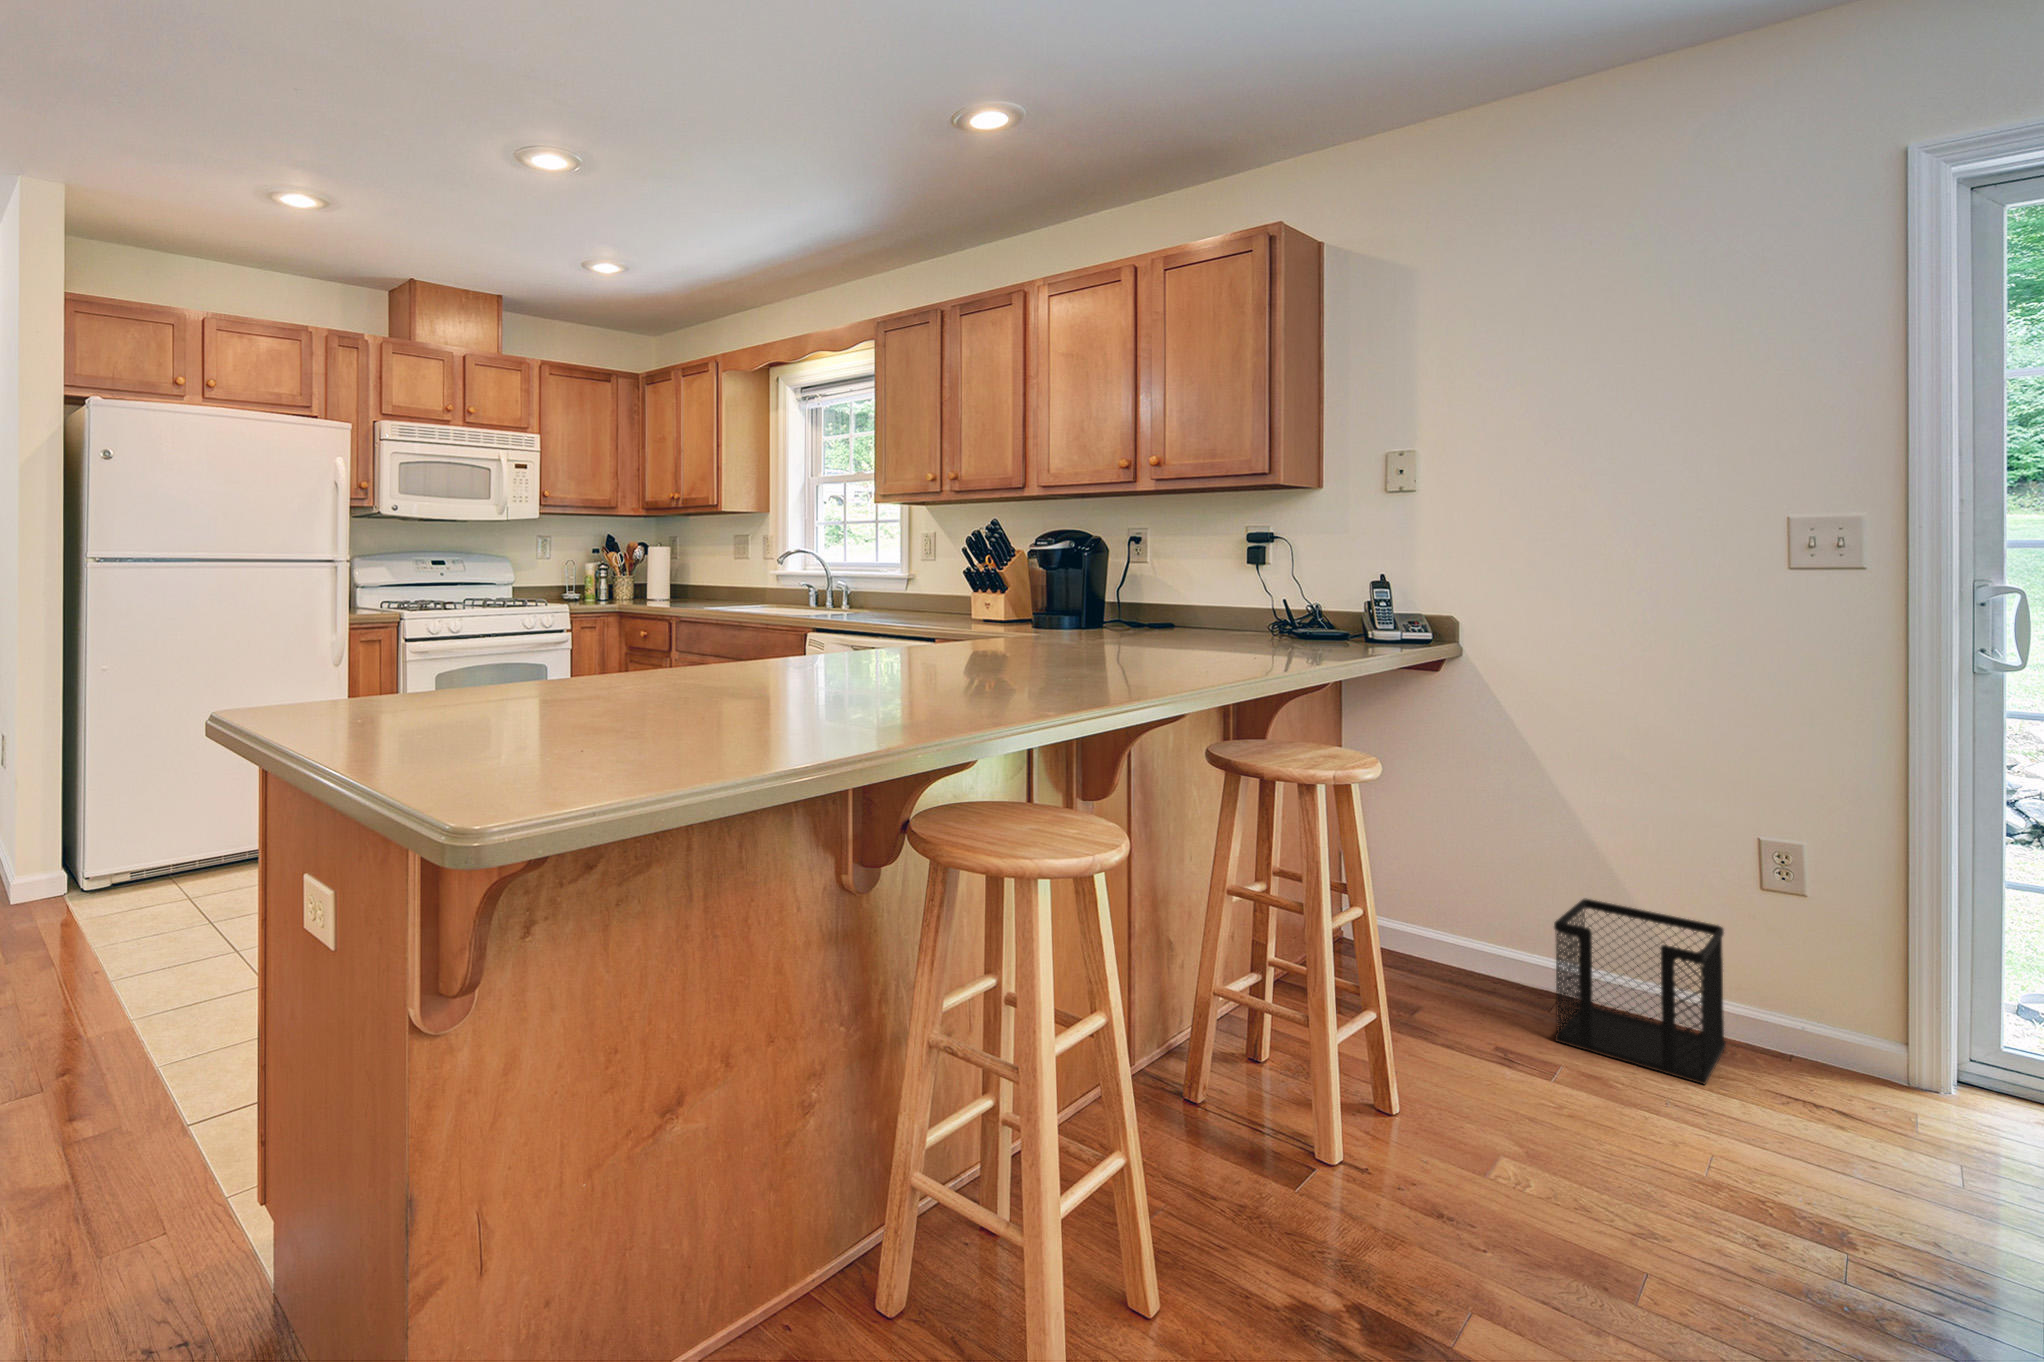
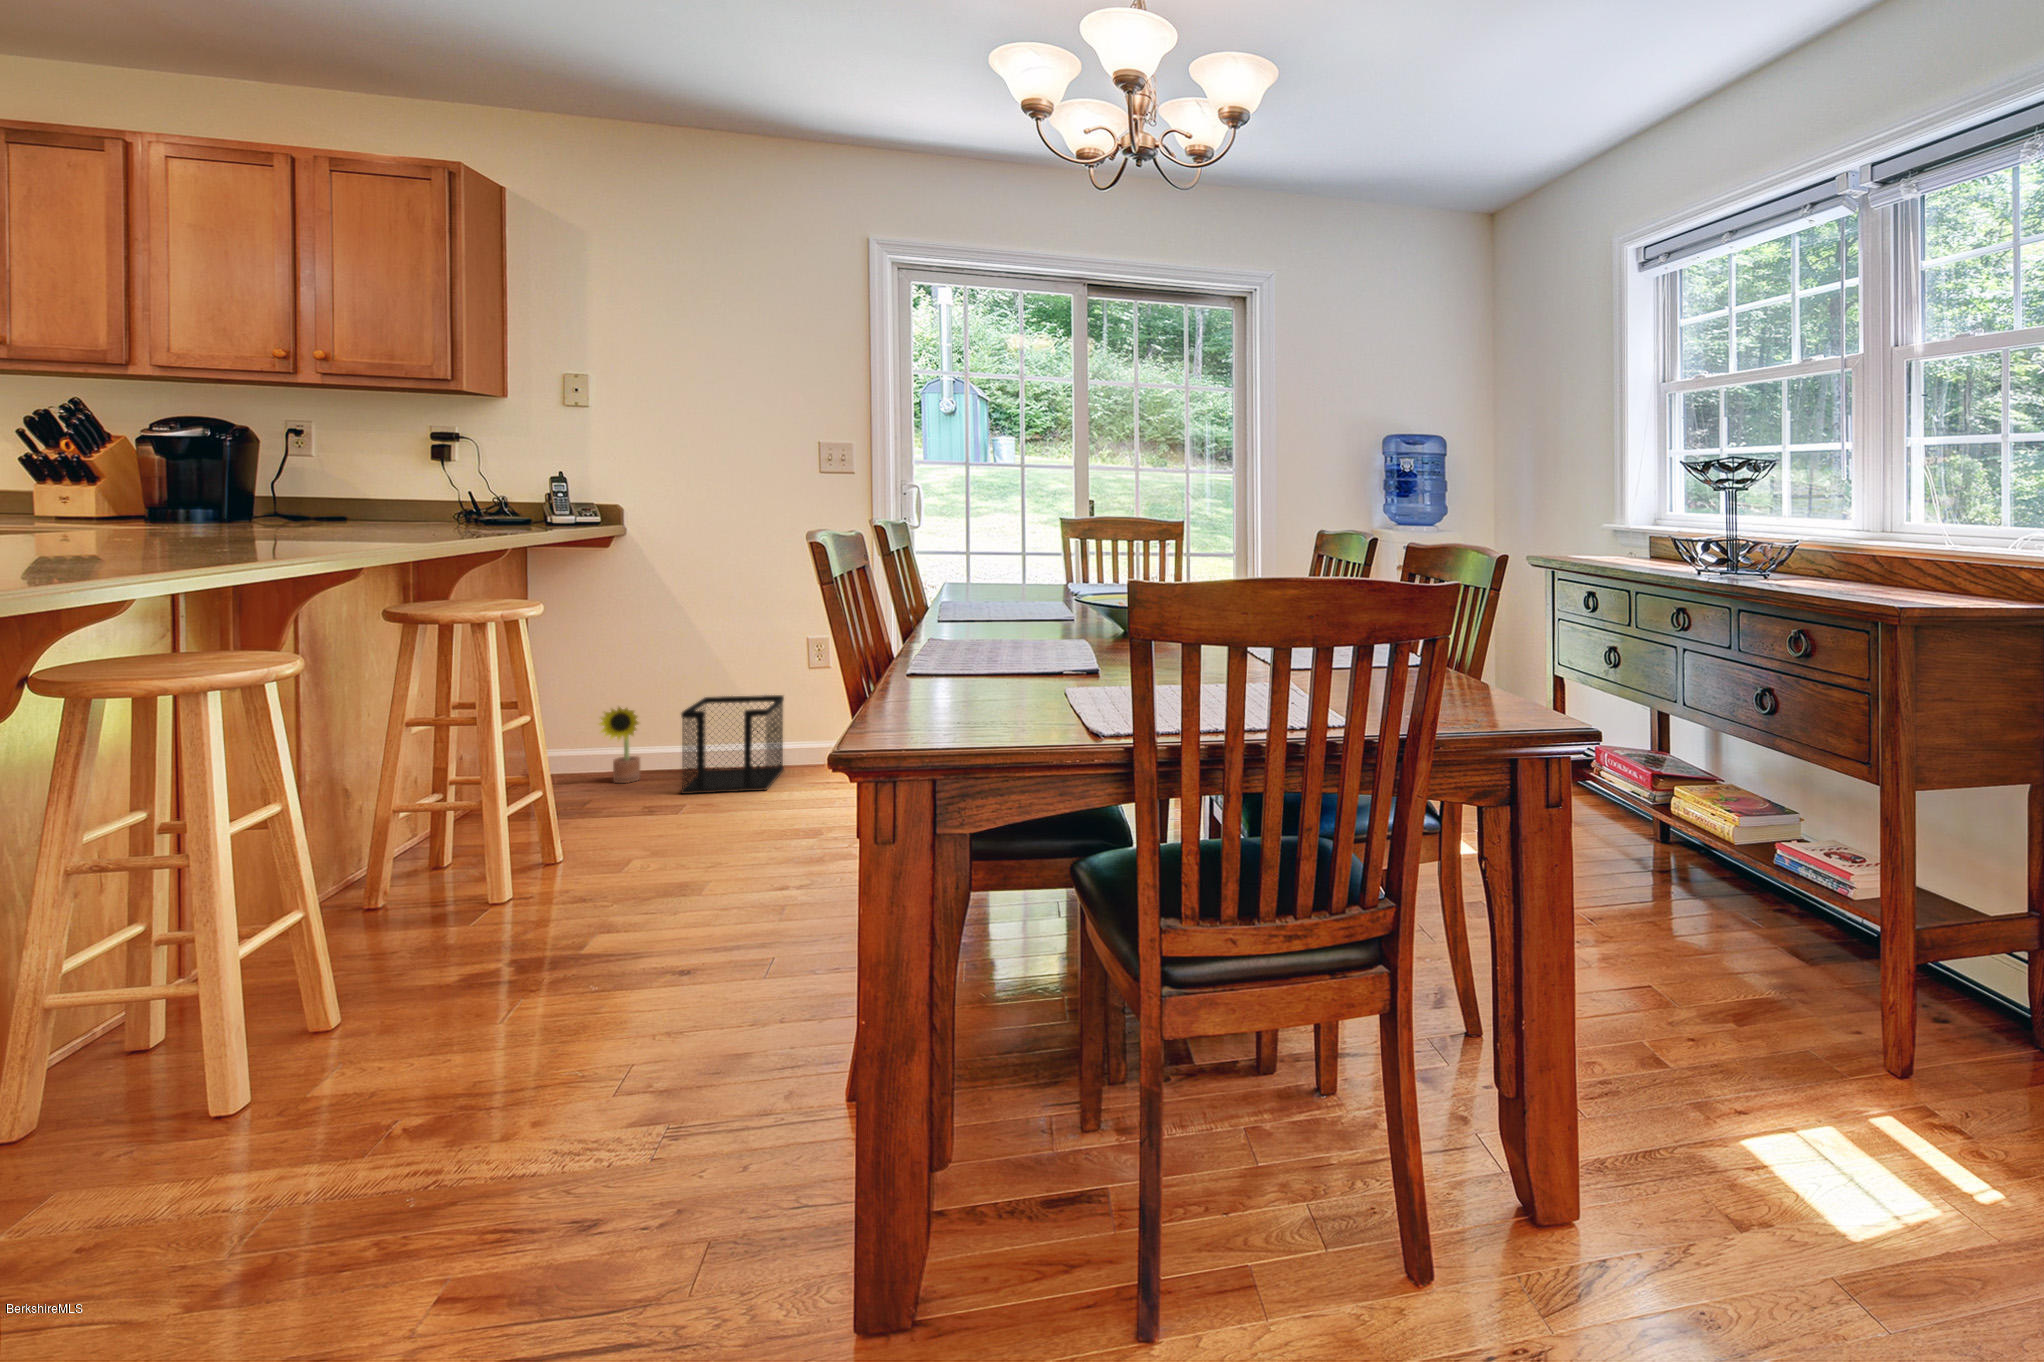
decorative plant: none [1430,885,1490,992] -> present [599,707,640,783]

